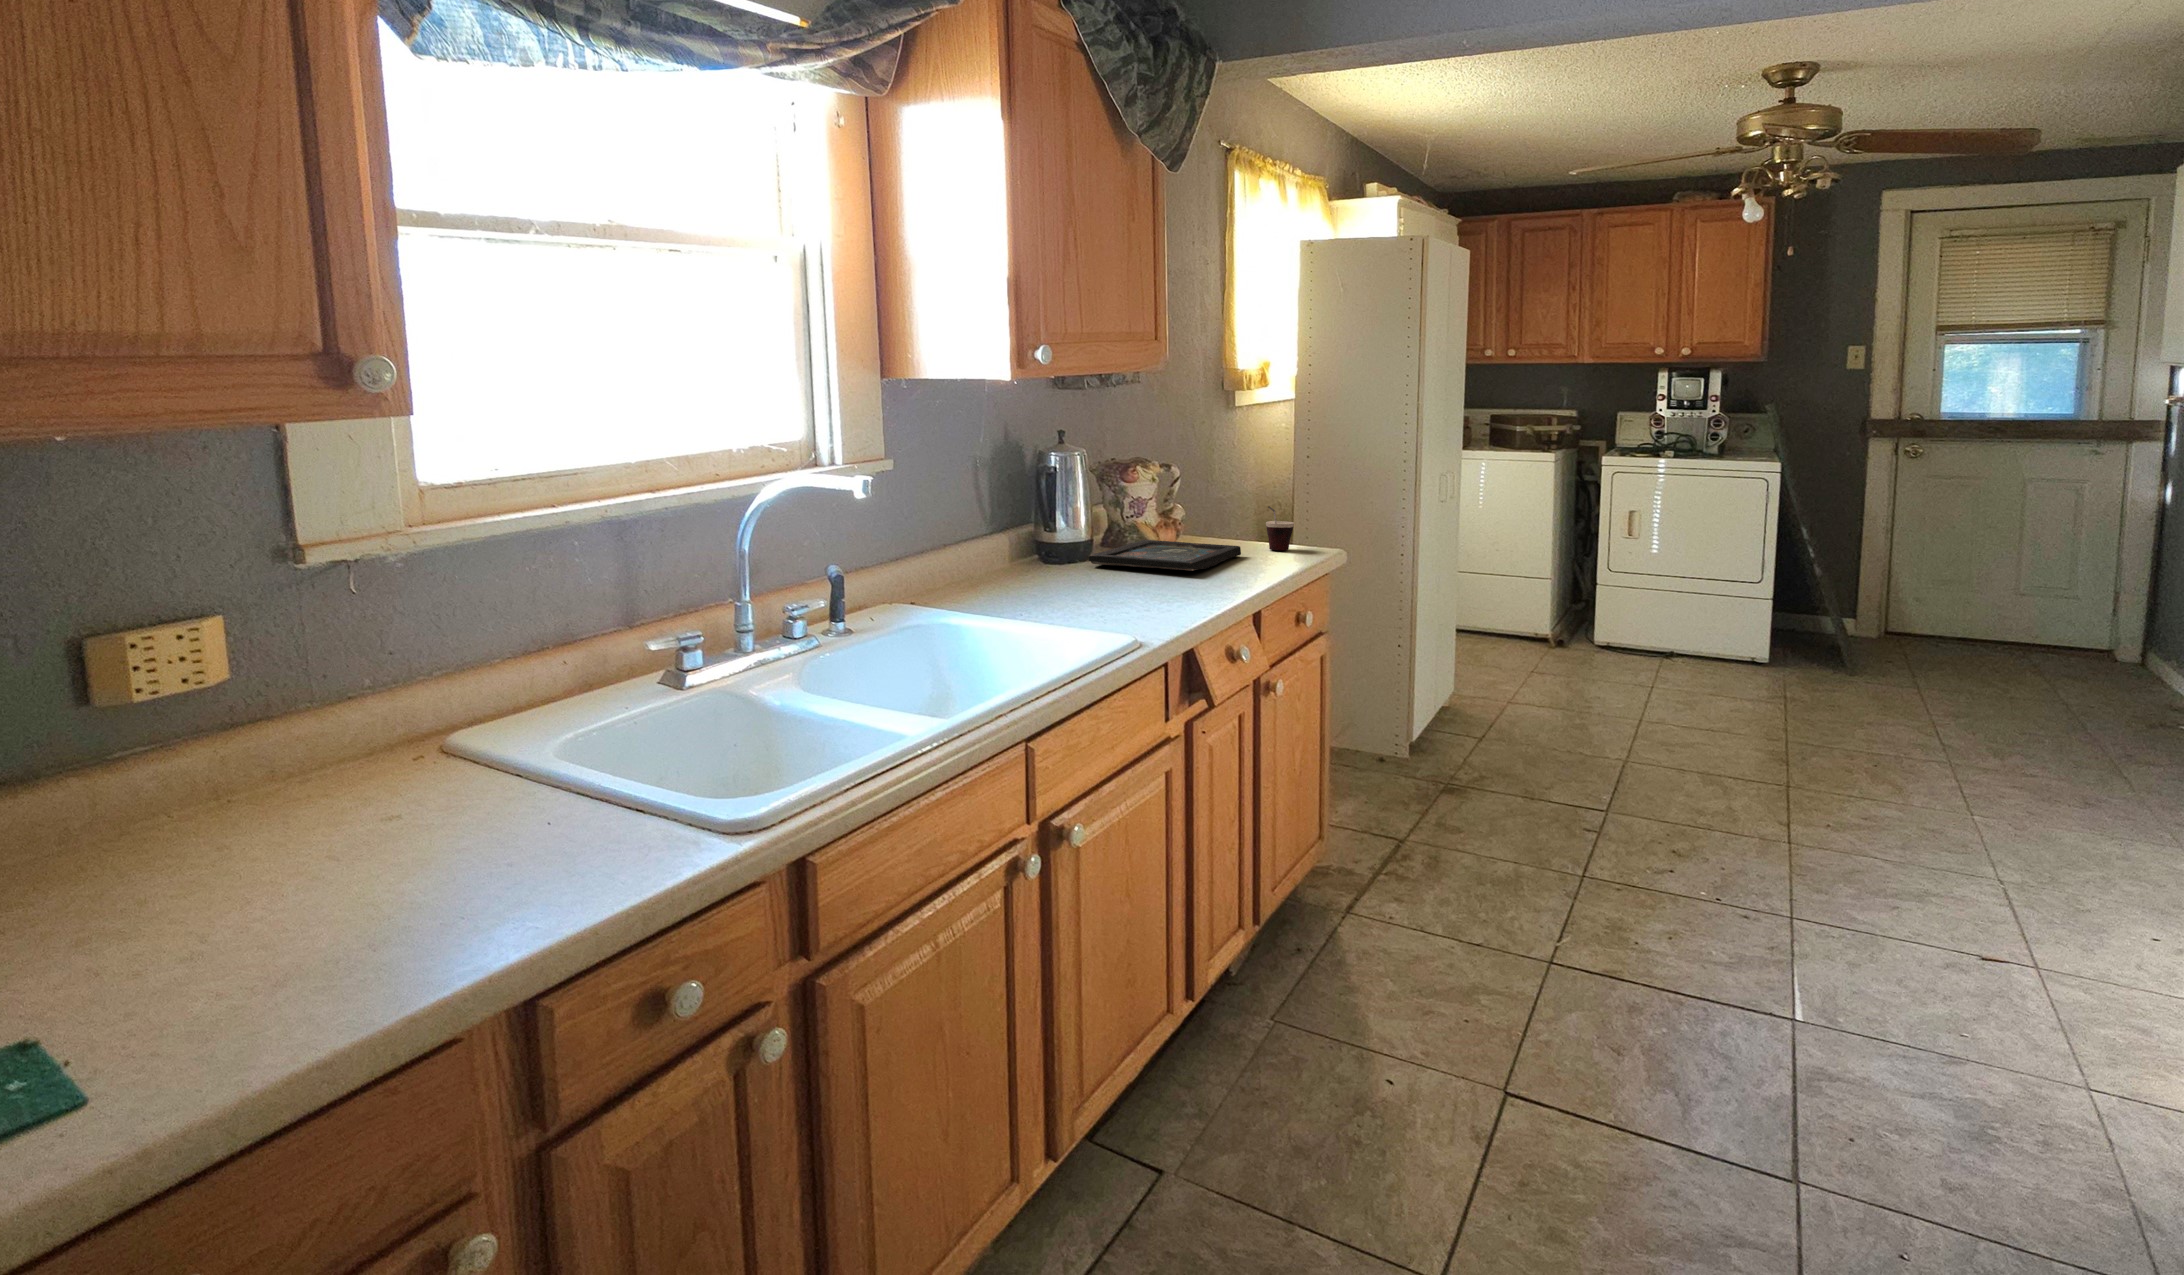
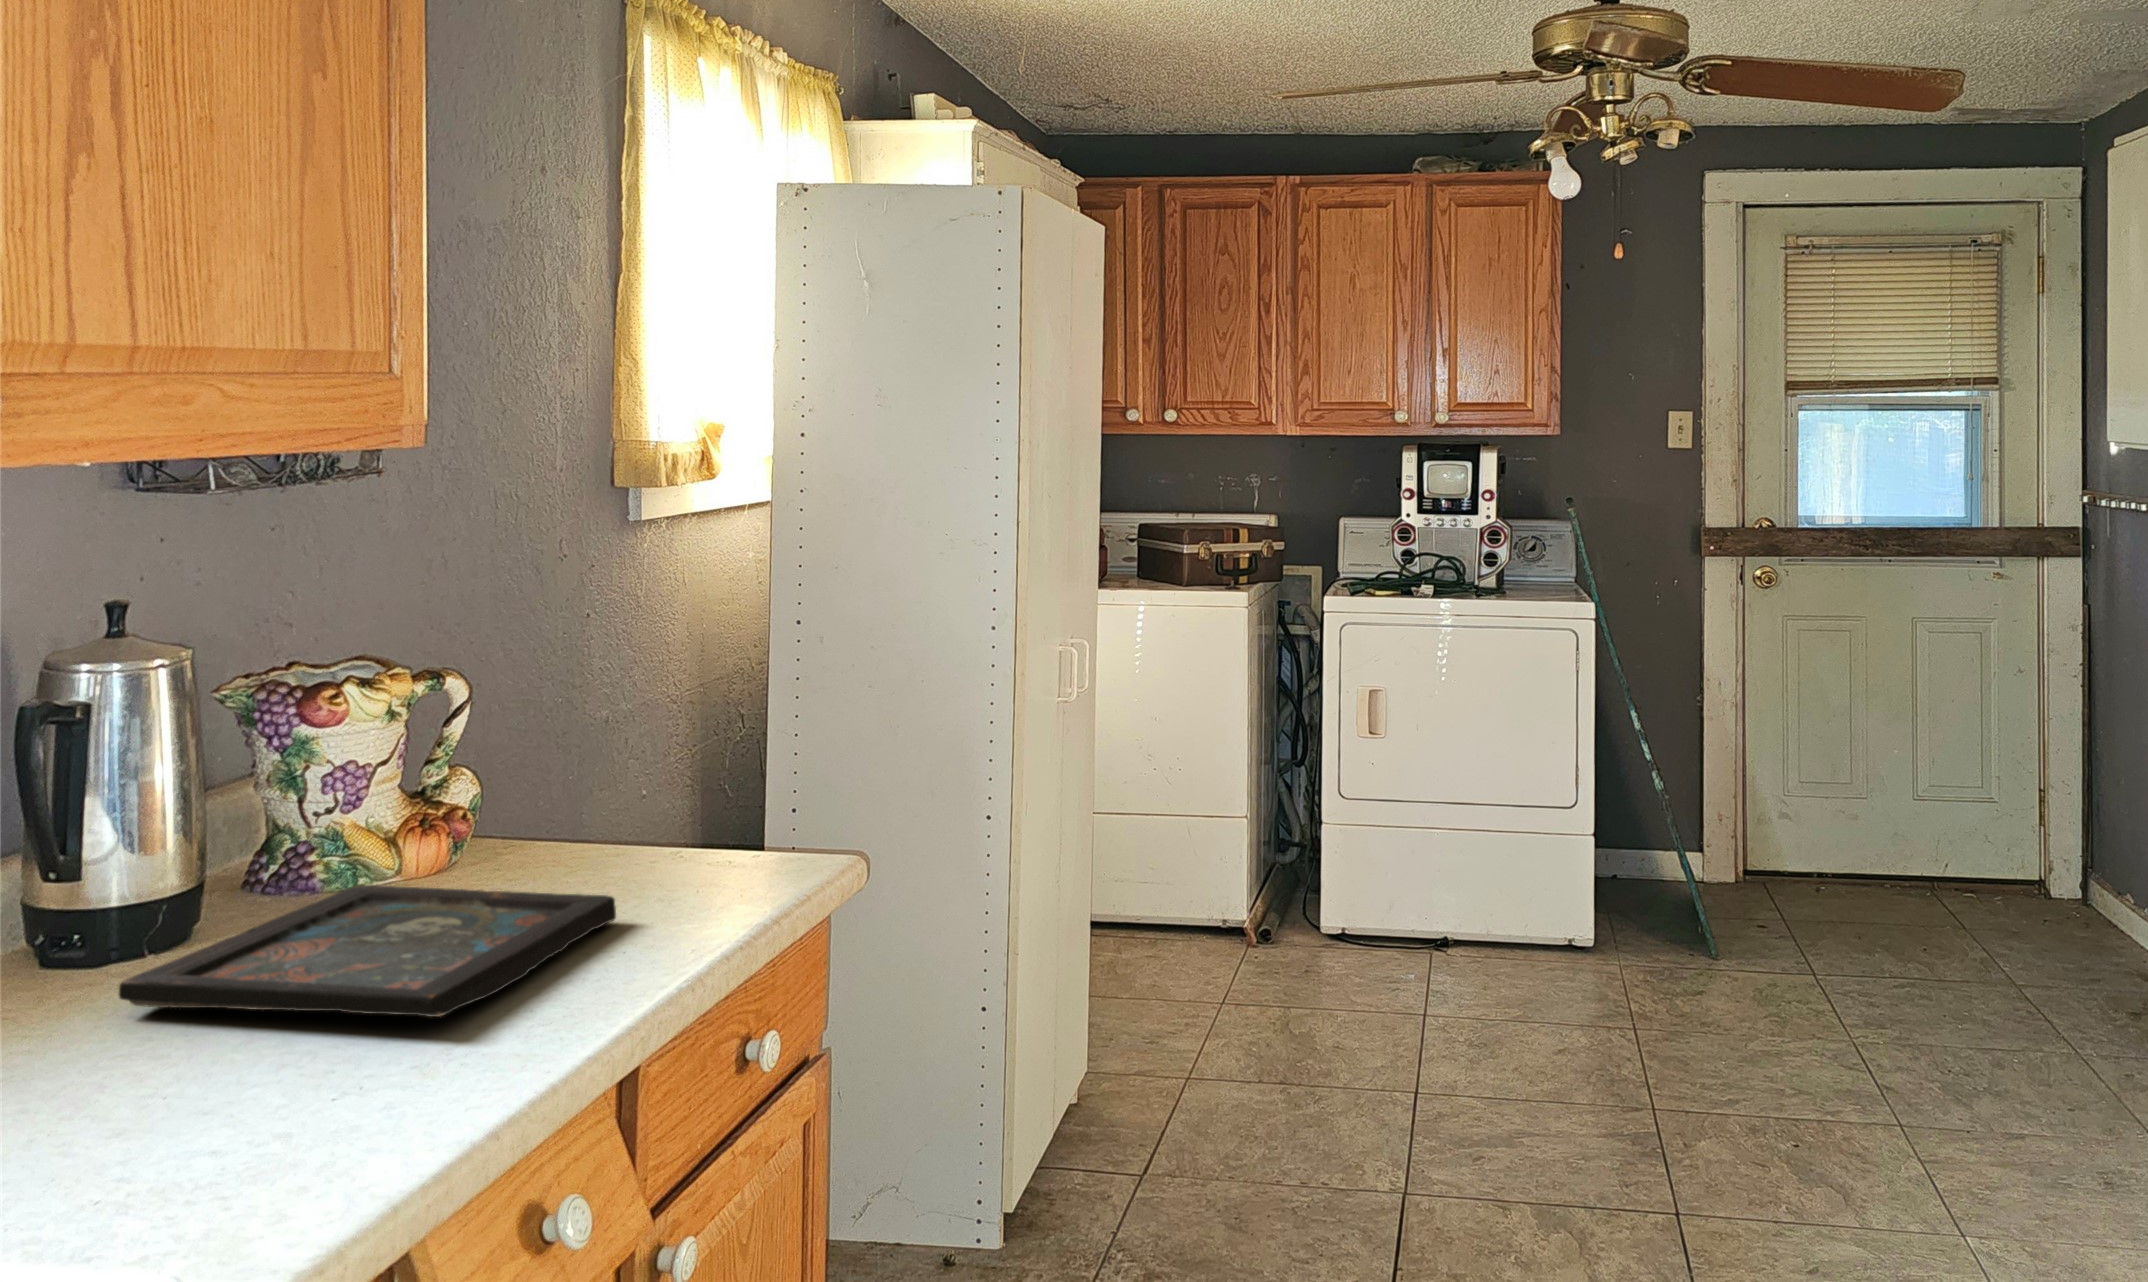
cup: present [1266,506,1294,550] -> none [686,785,761,891]

